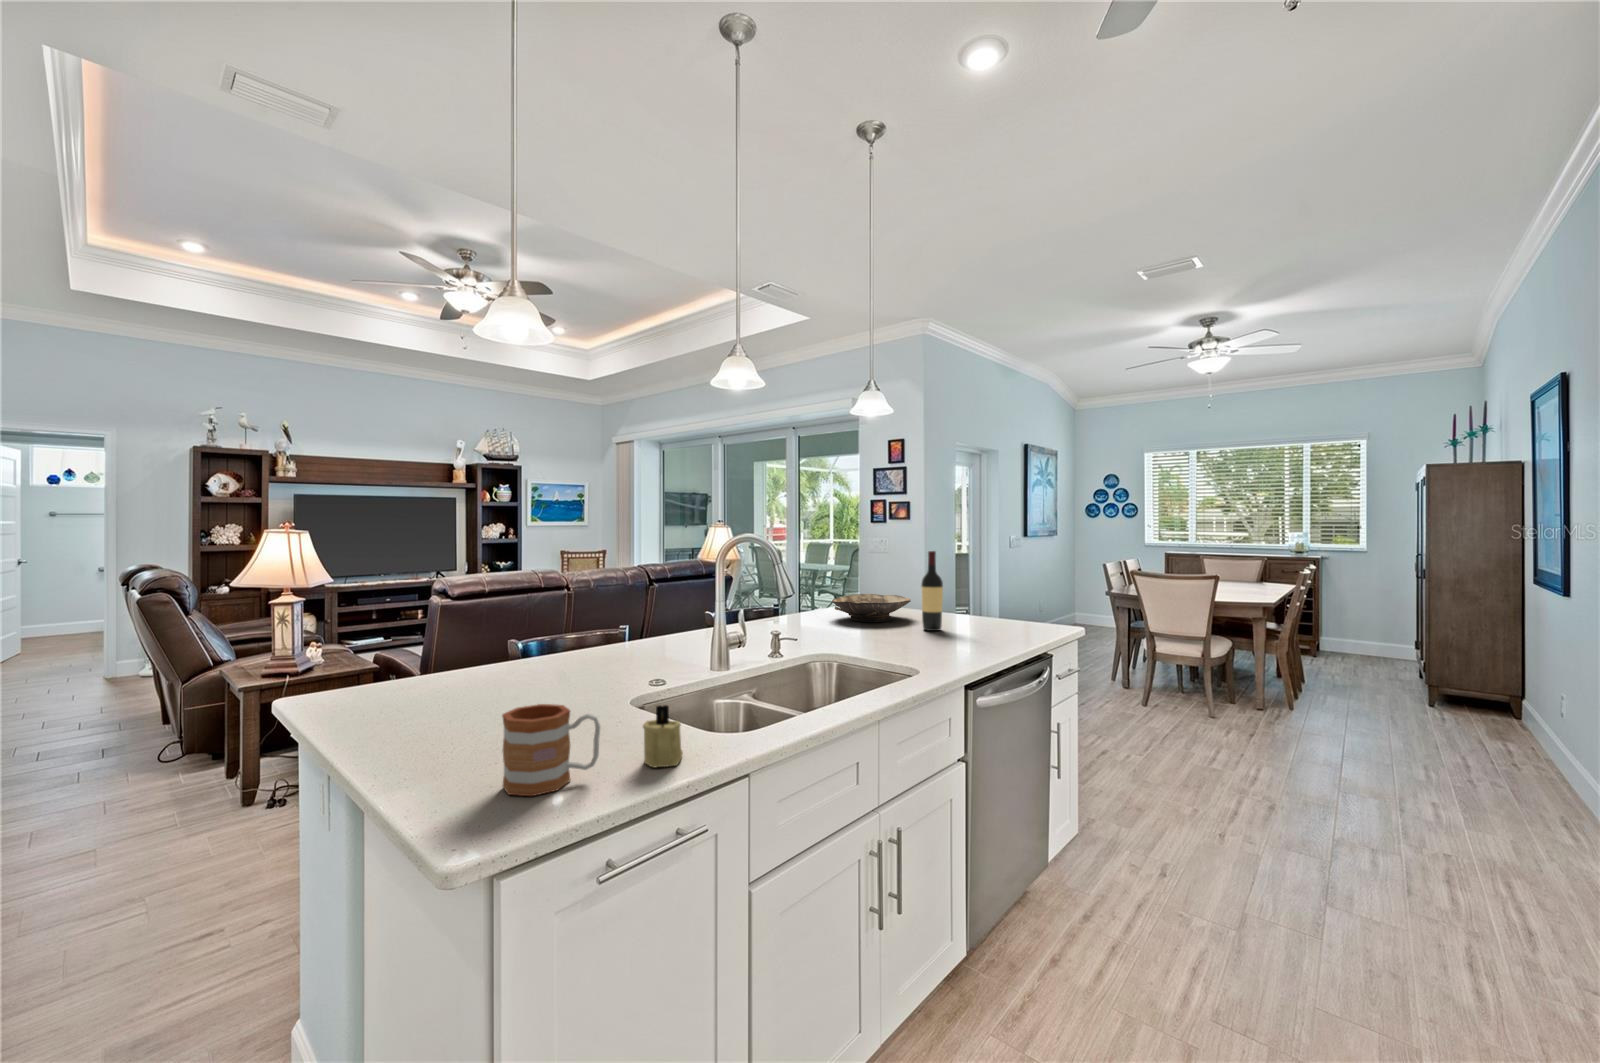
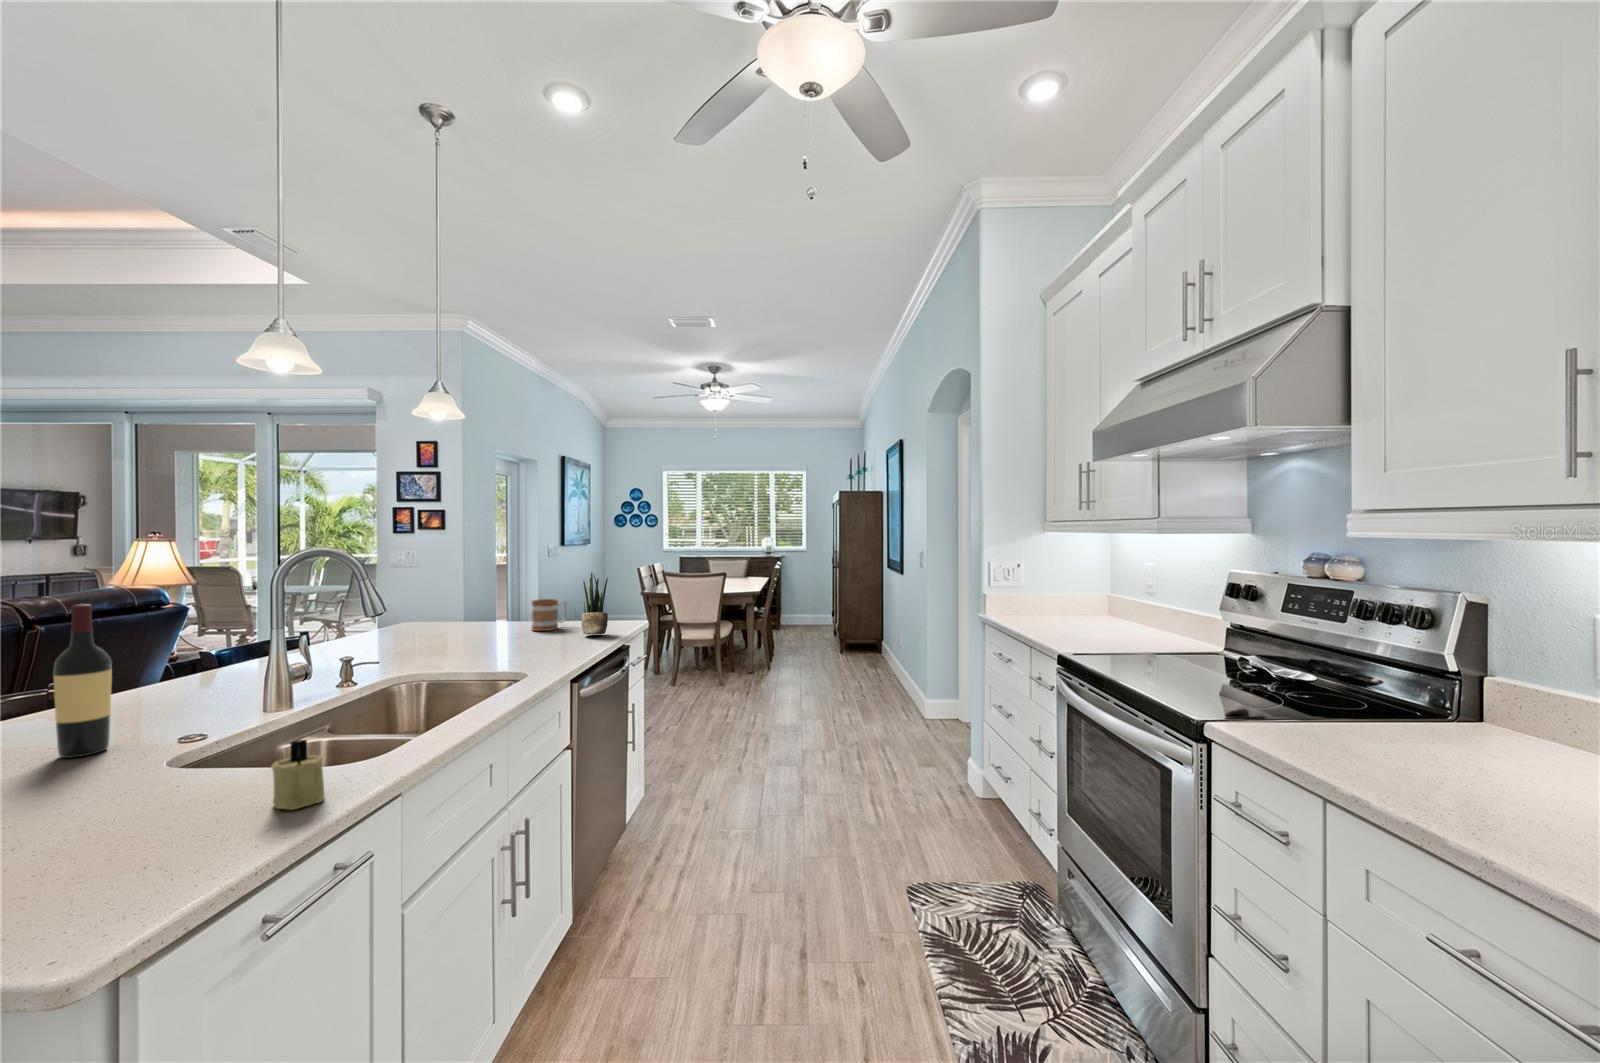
wine bottle: present [921,551,943,631] -> present [53,604,112,758]
potted plant: none [999,566,1030,637] -> present [582,573,608,634]
bowl: present [832,594,911,622] -> none [391,607,484,637]
mug: present [502,704,600,796] -> present [531,599,567,631]

